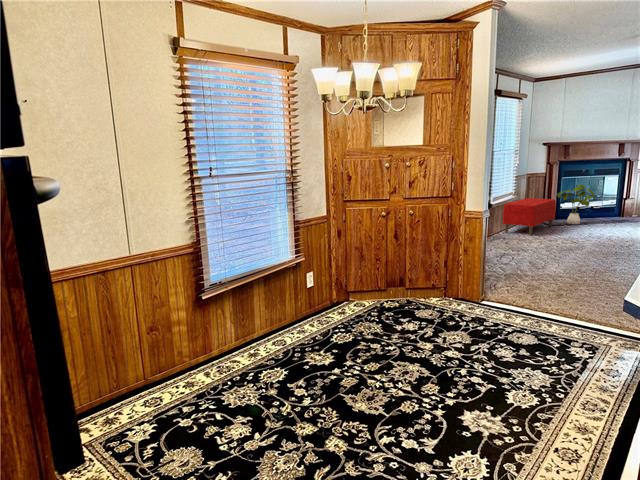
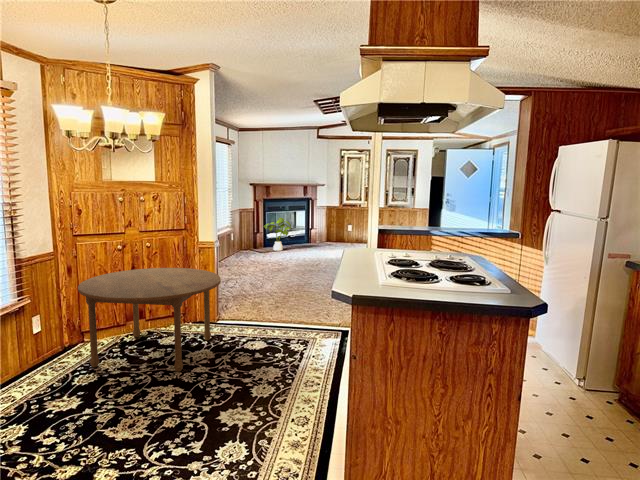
bench: present [503,198,556,236] -> none [223,230,264,262]
dining table: none [342,237,484,350] -> present [78,268,221,372]

